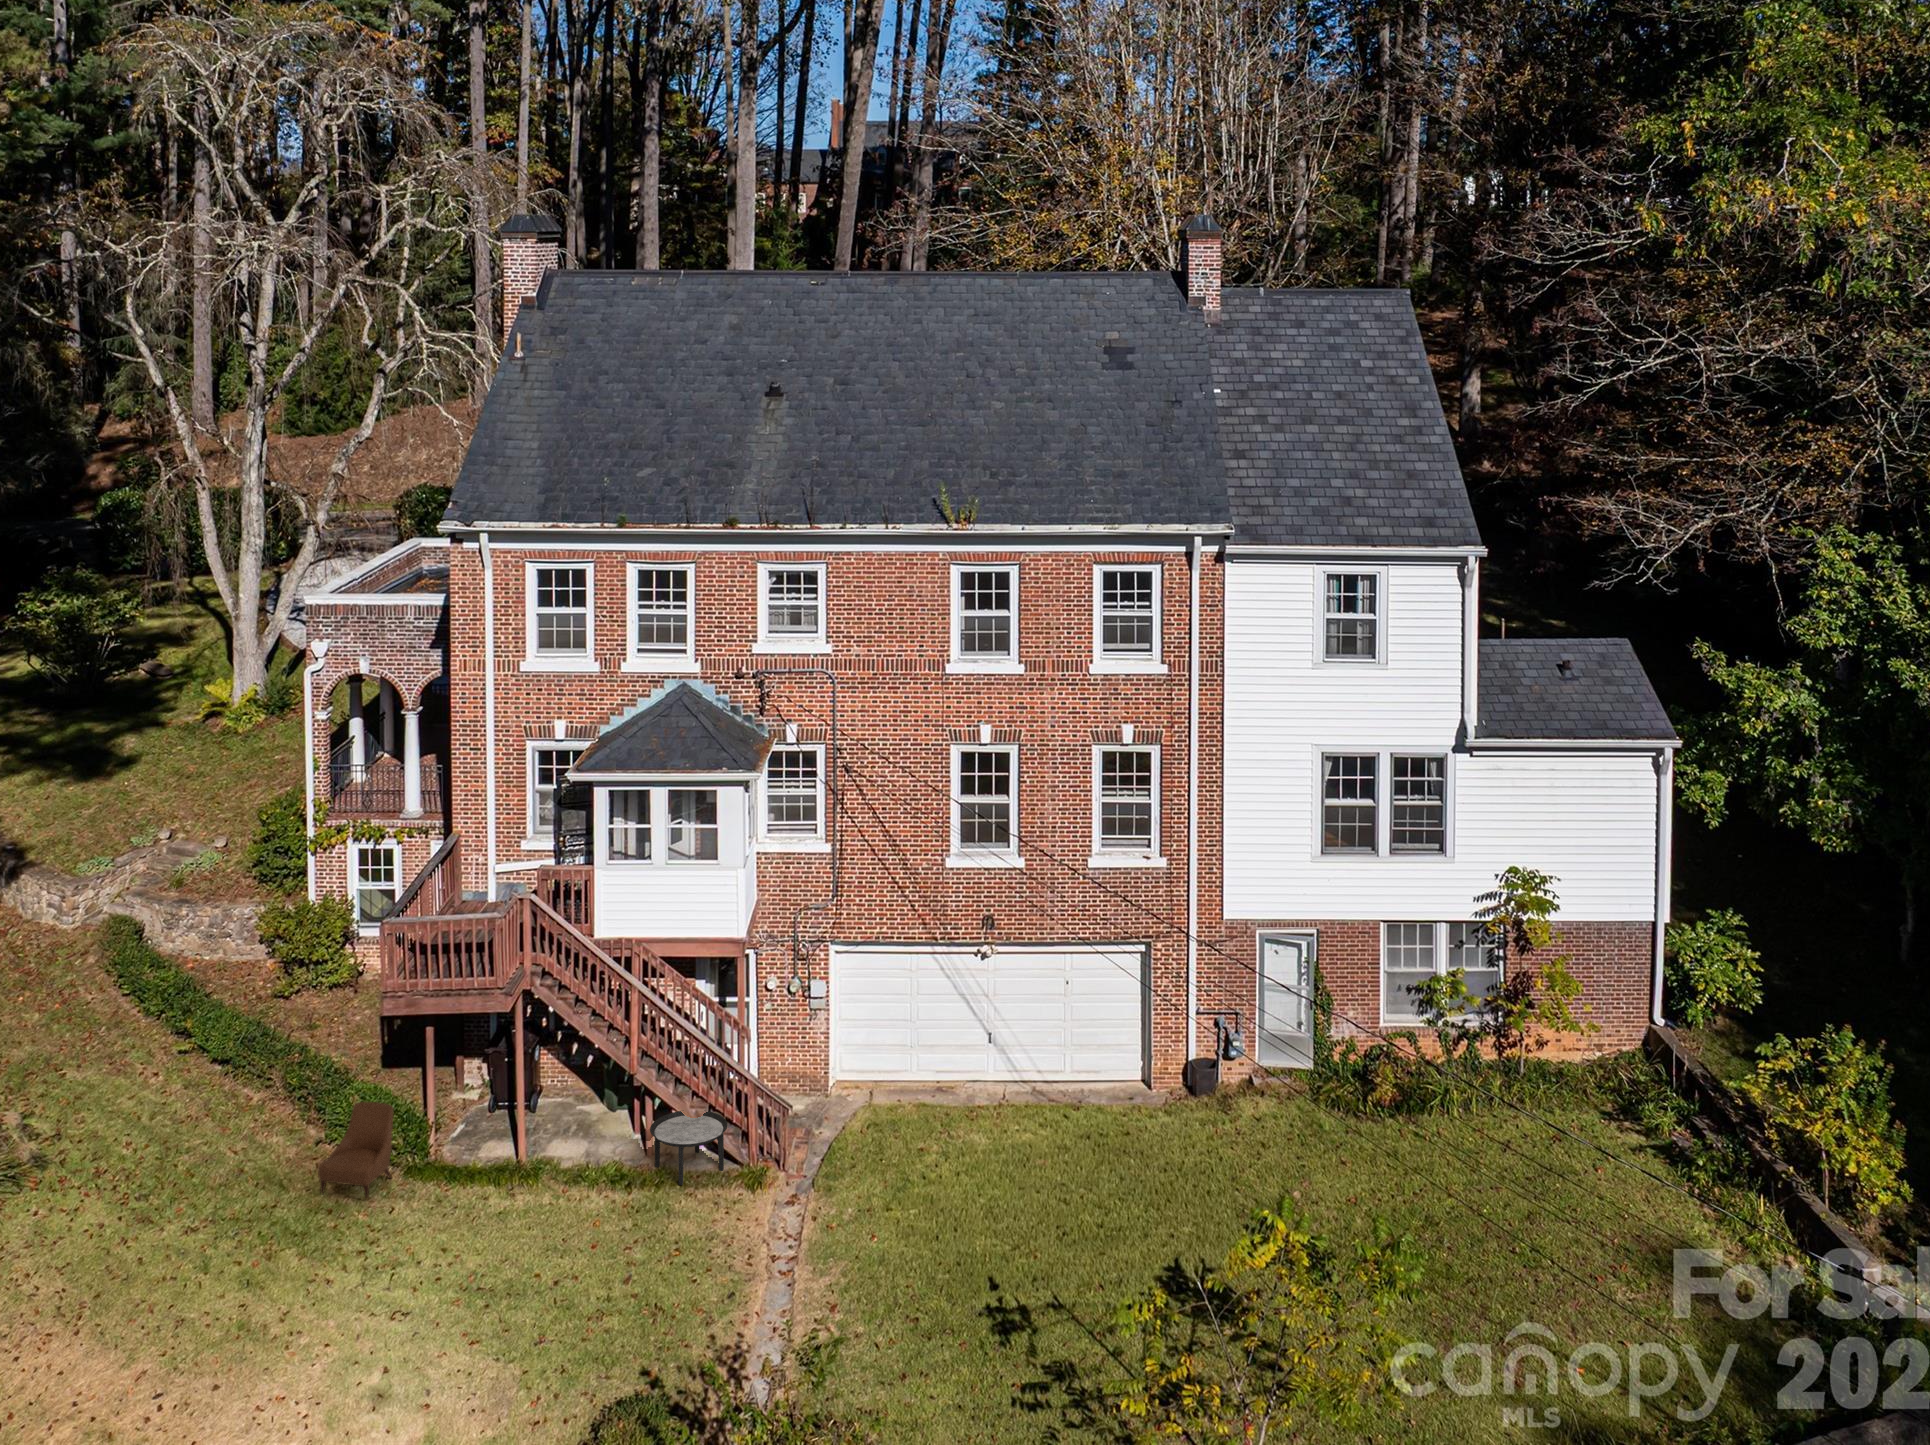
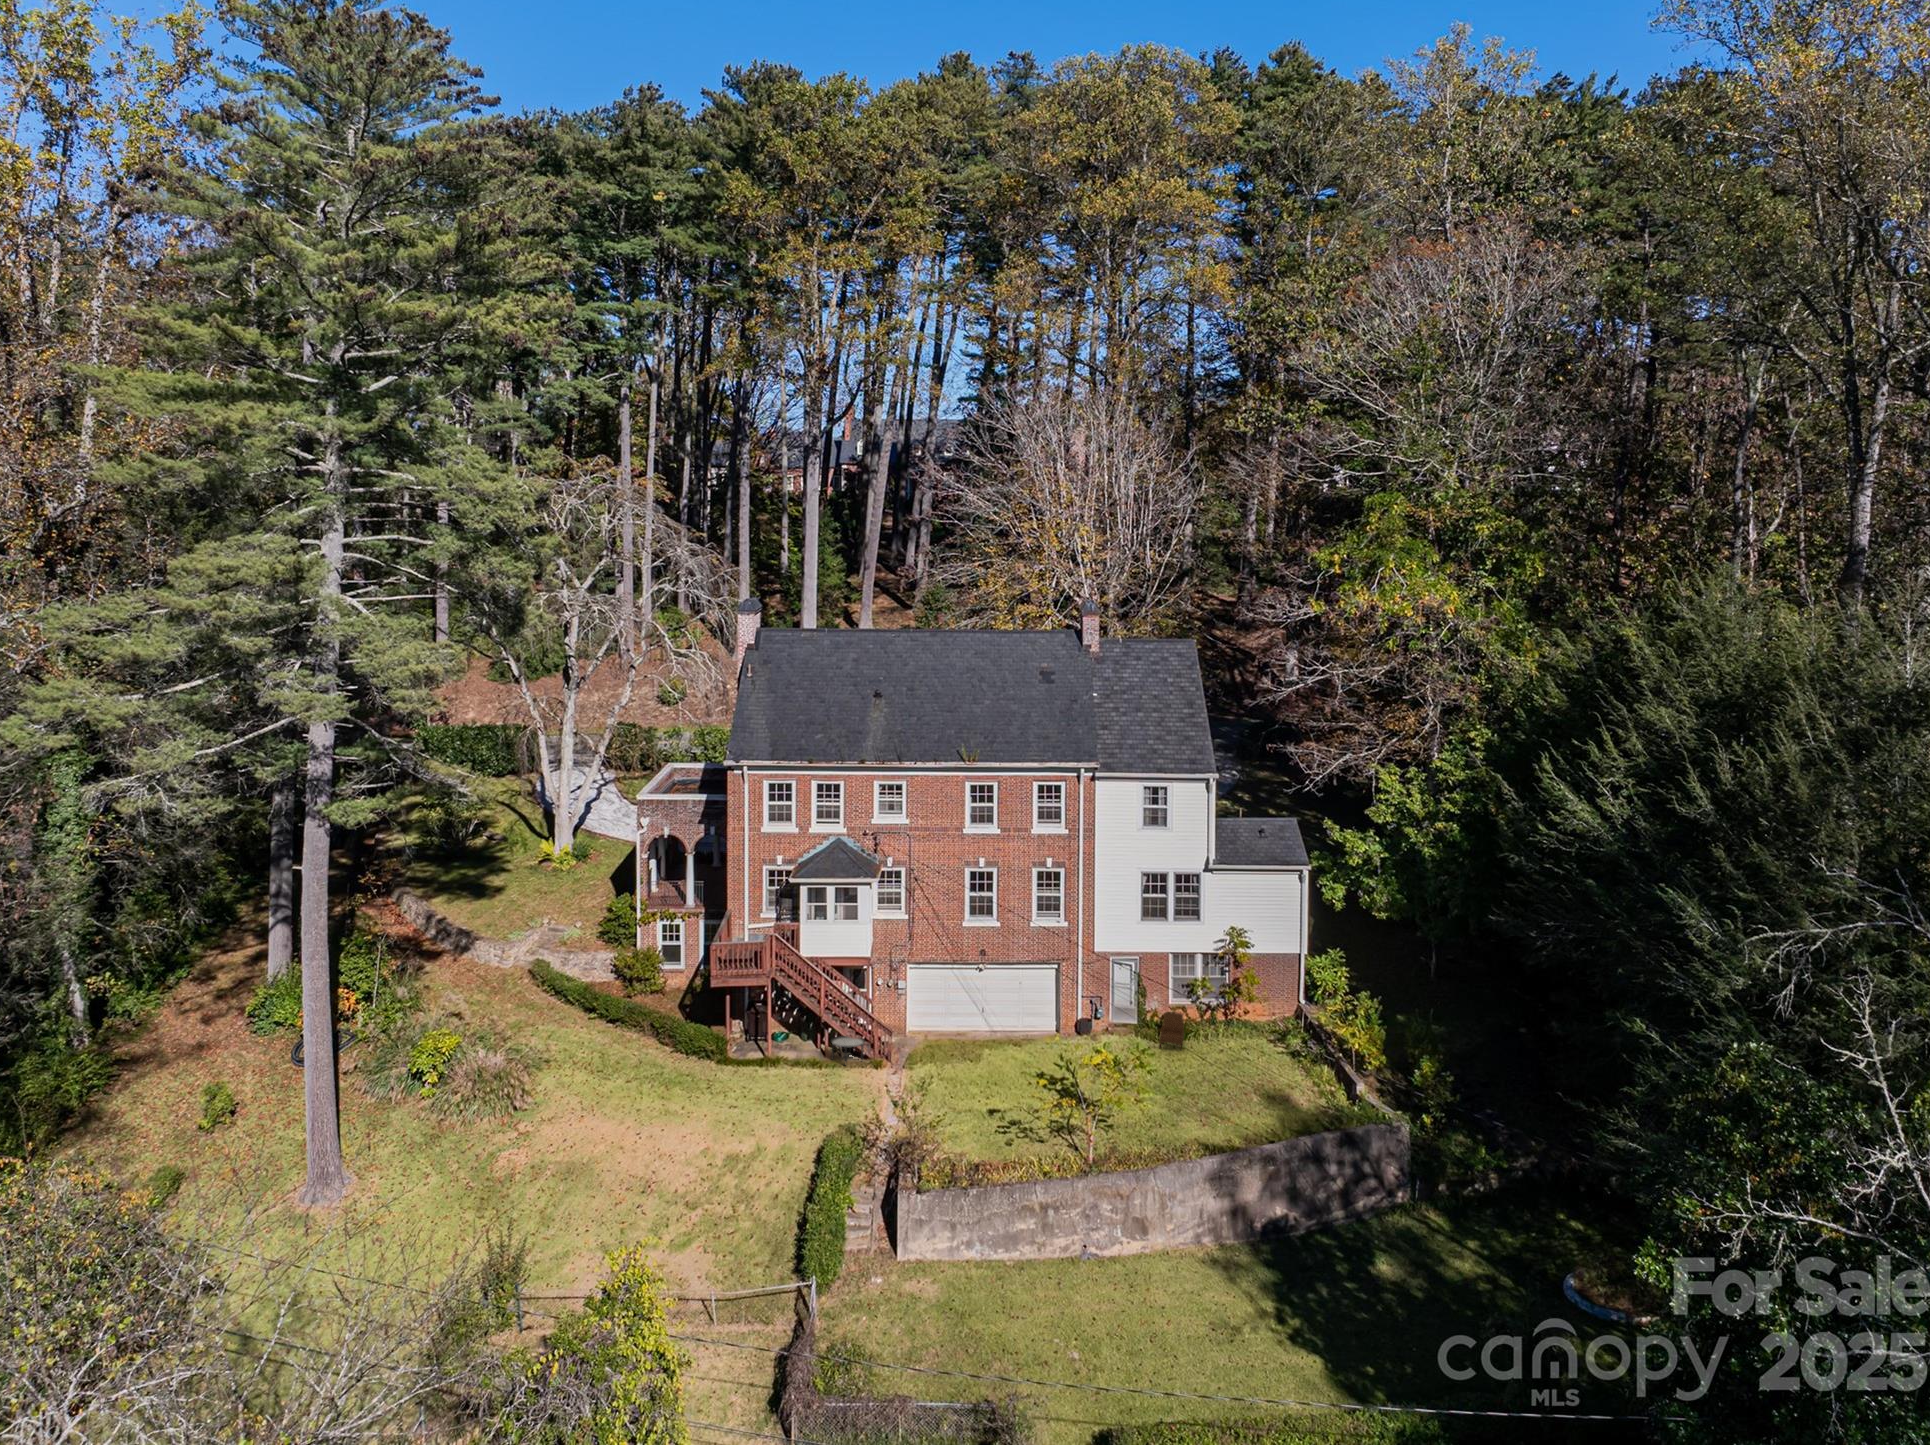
chair: present [318,1102,393,1199] -> present [1159,1012,1184,1048]

